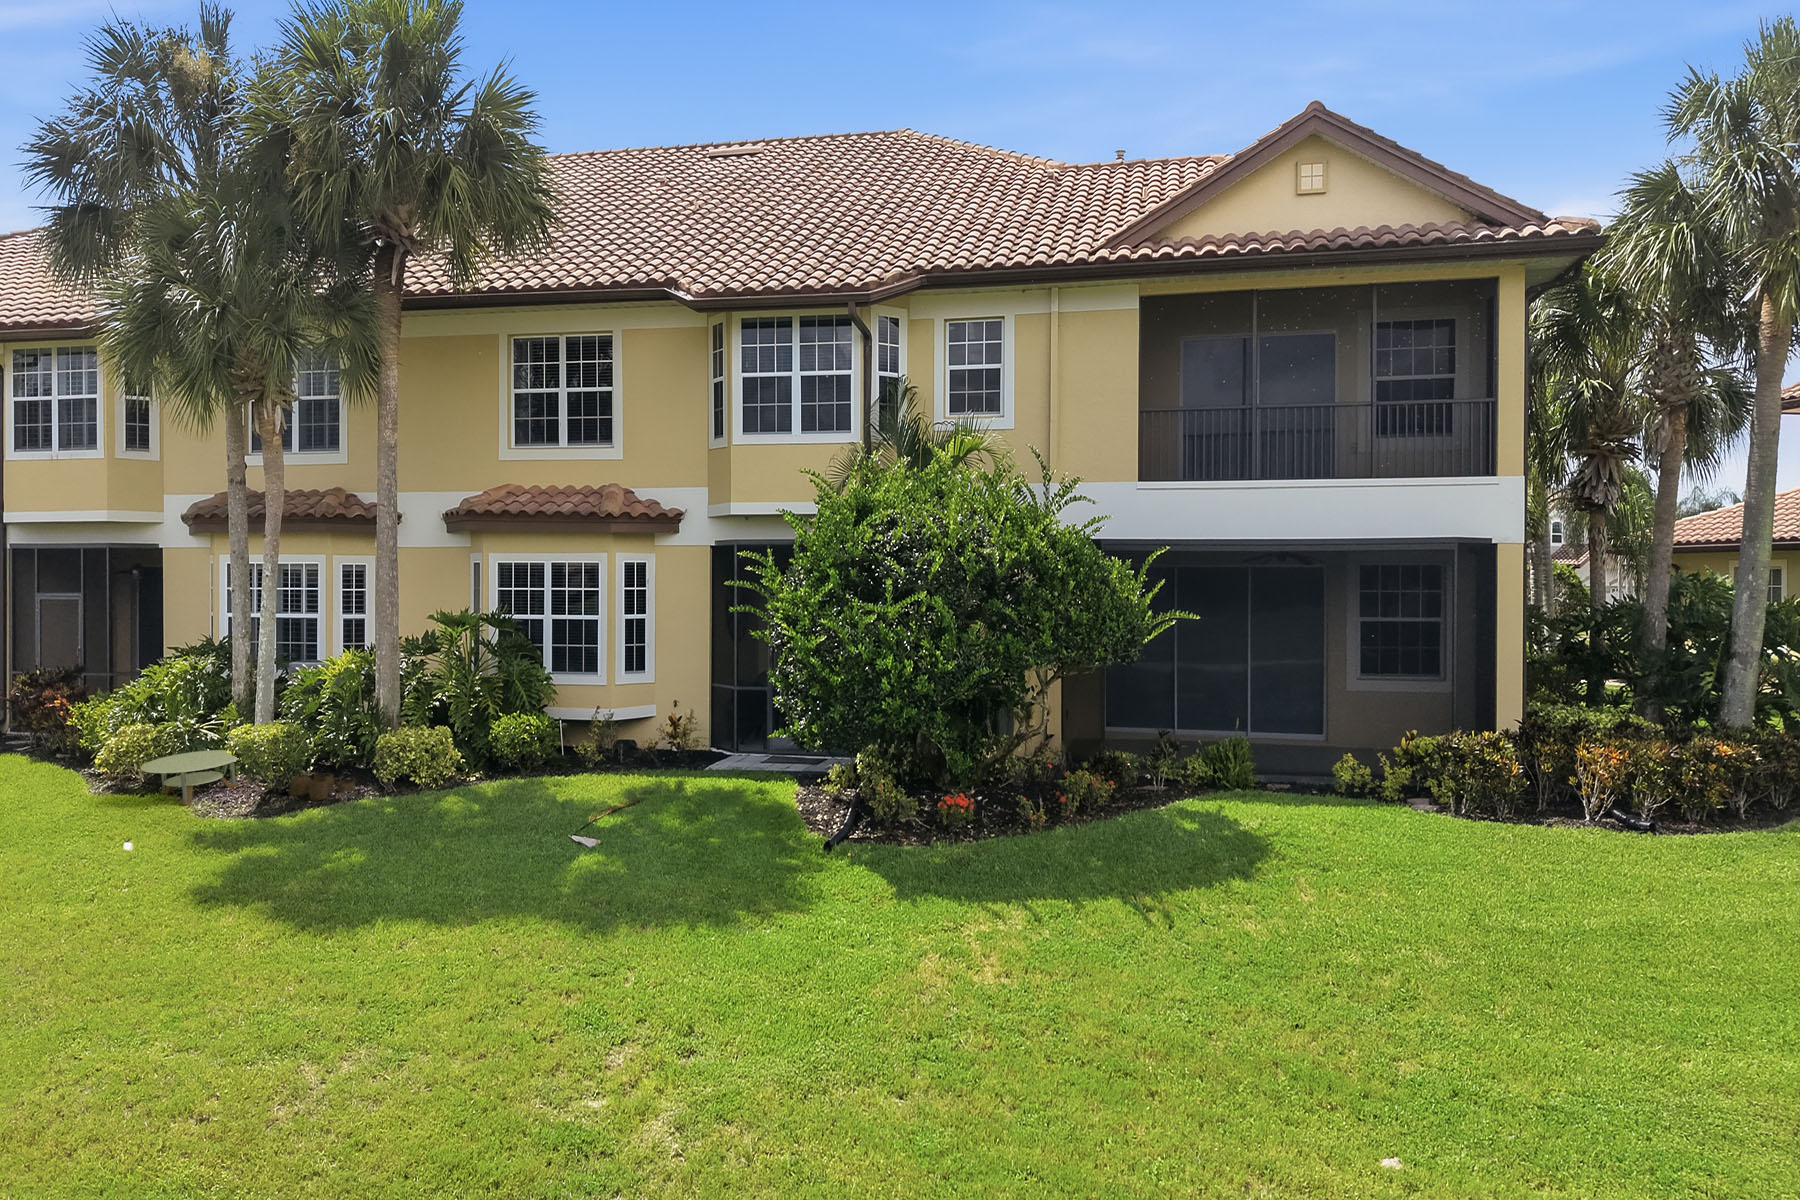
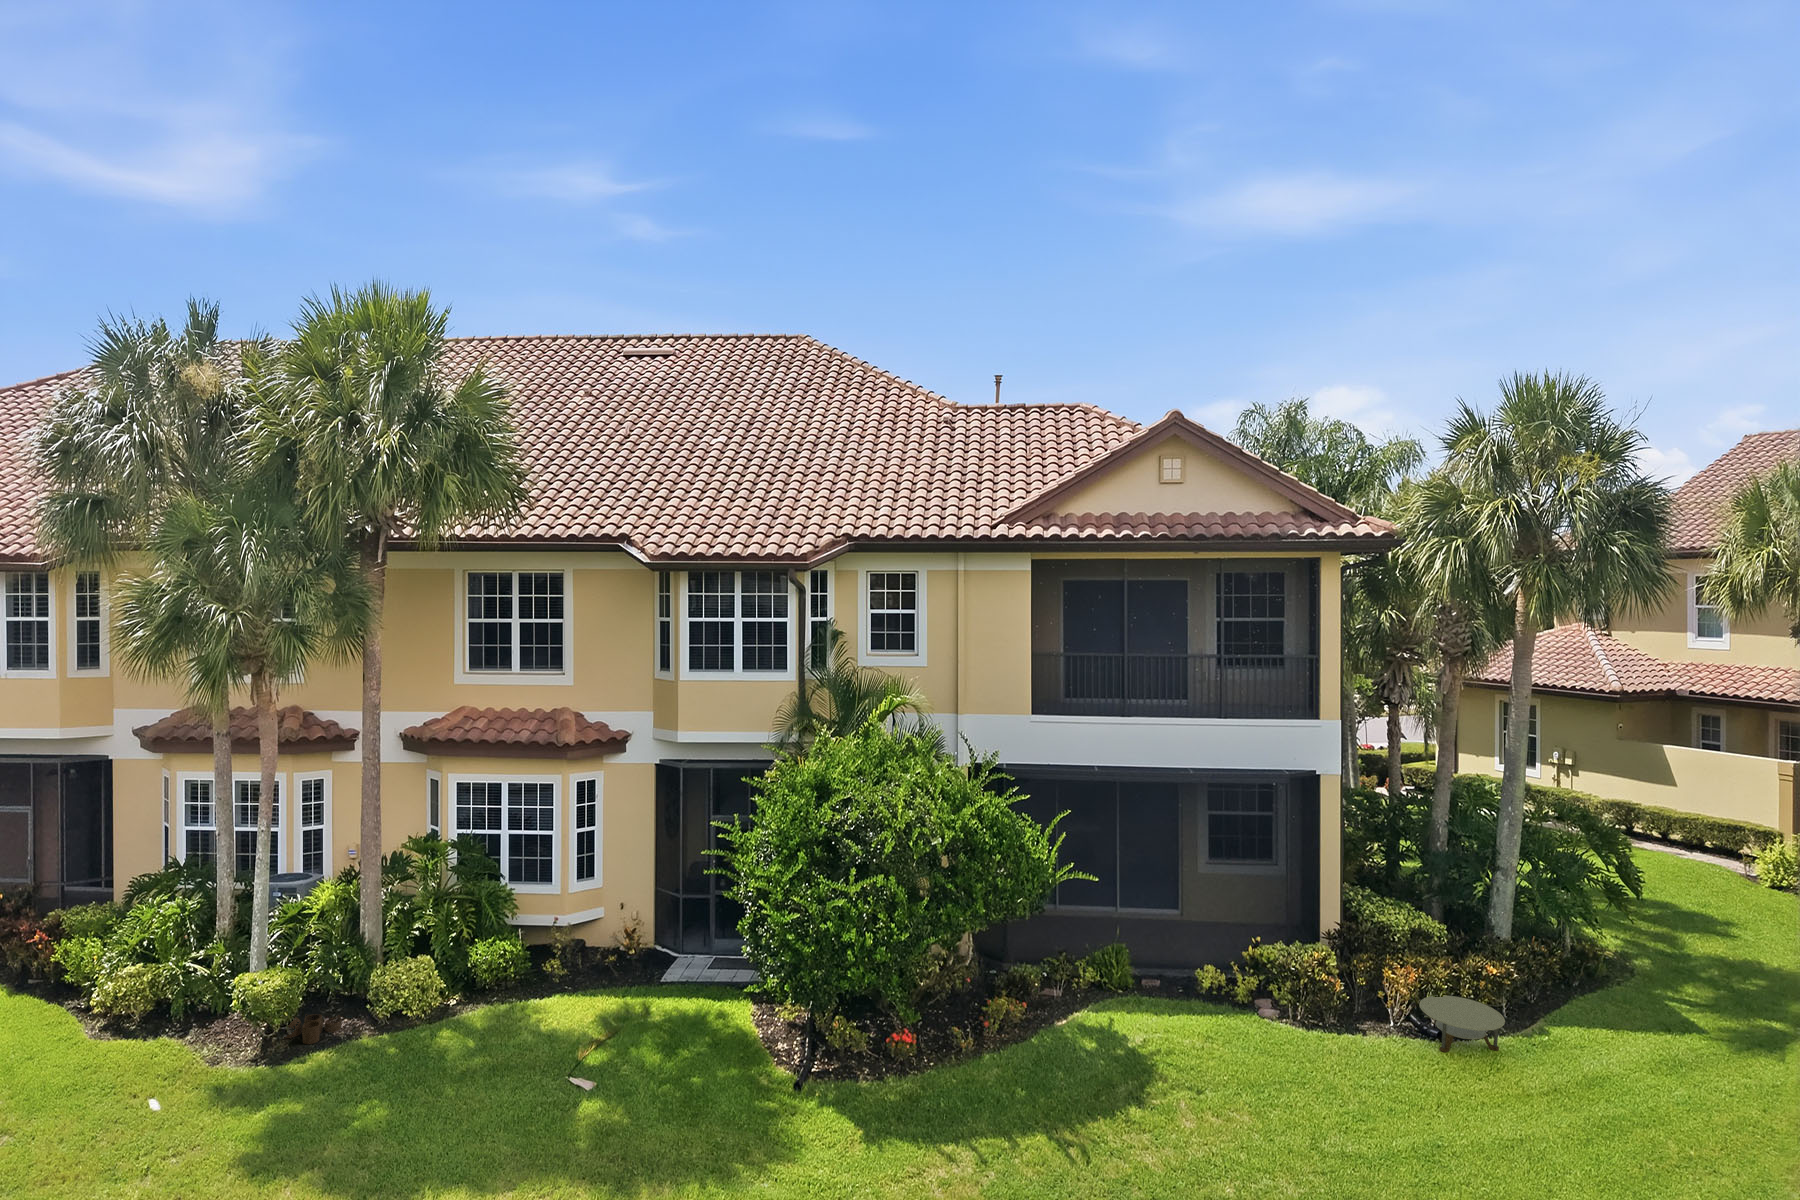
round table: present [141,750,239,805] -> present [1419,995,1505,1052]

